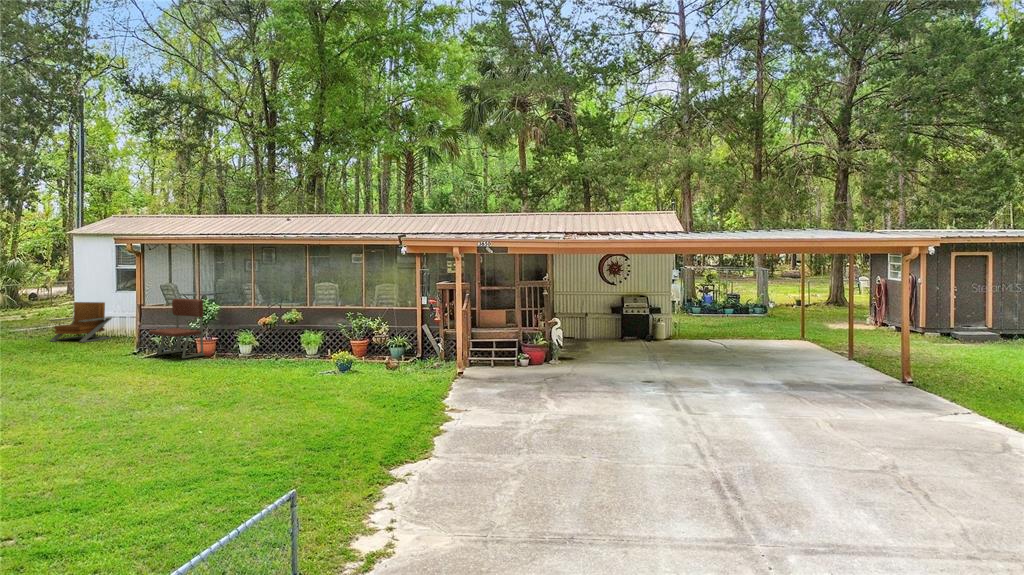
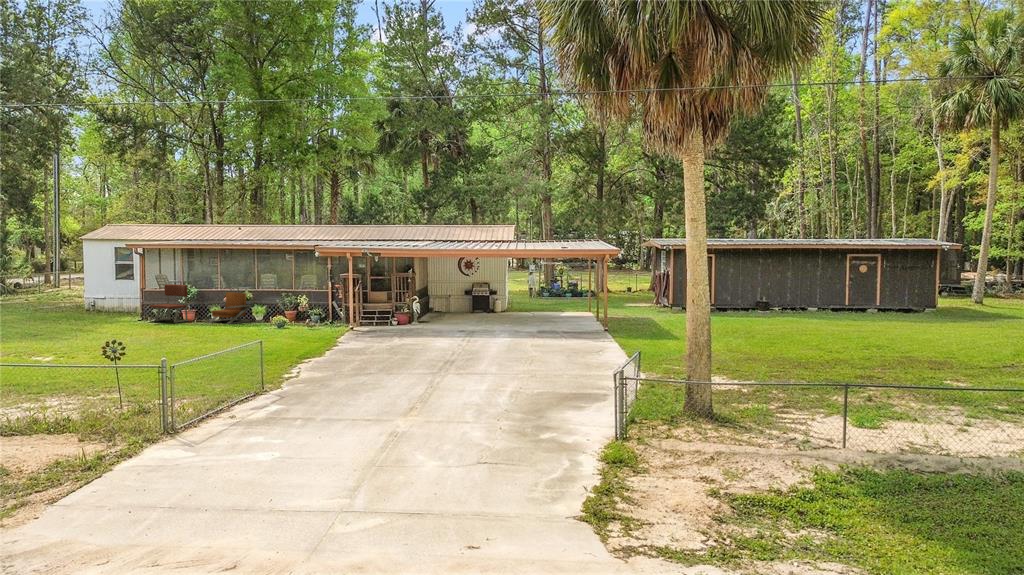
lounge chair: present [49,302,112,342] -> present [209,292,251,324]

